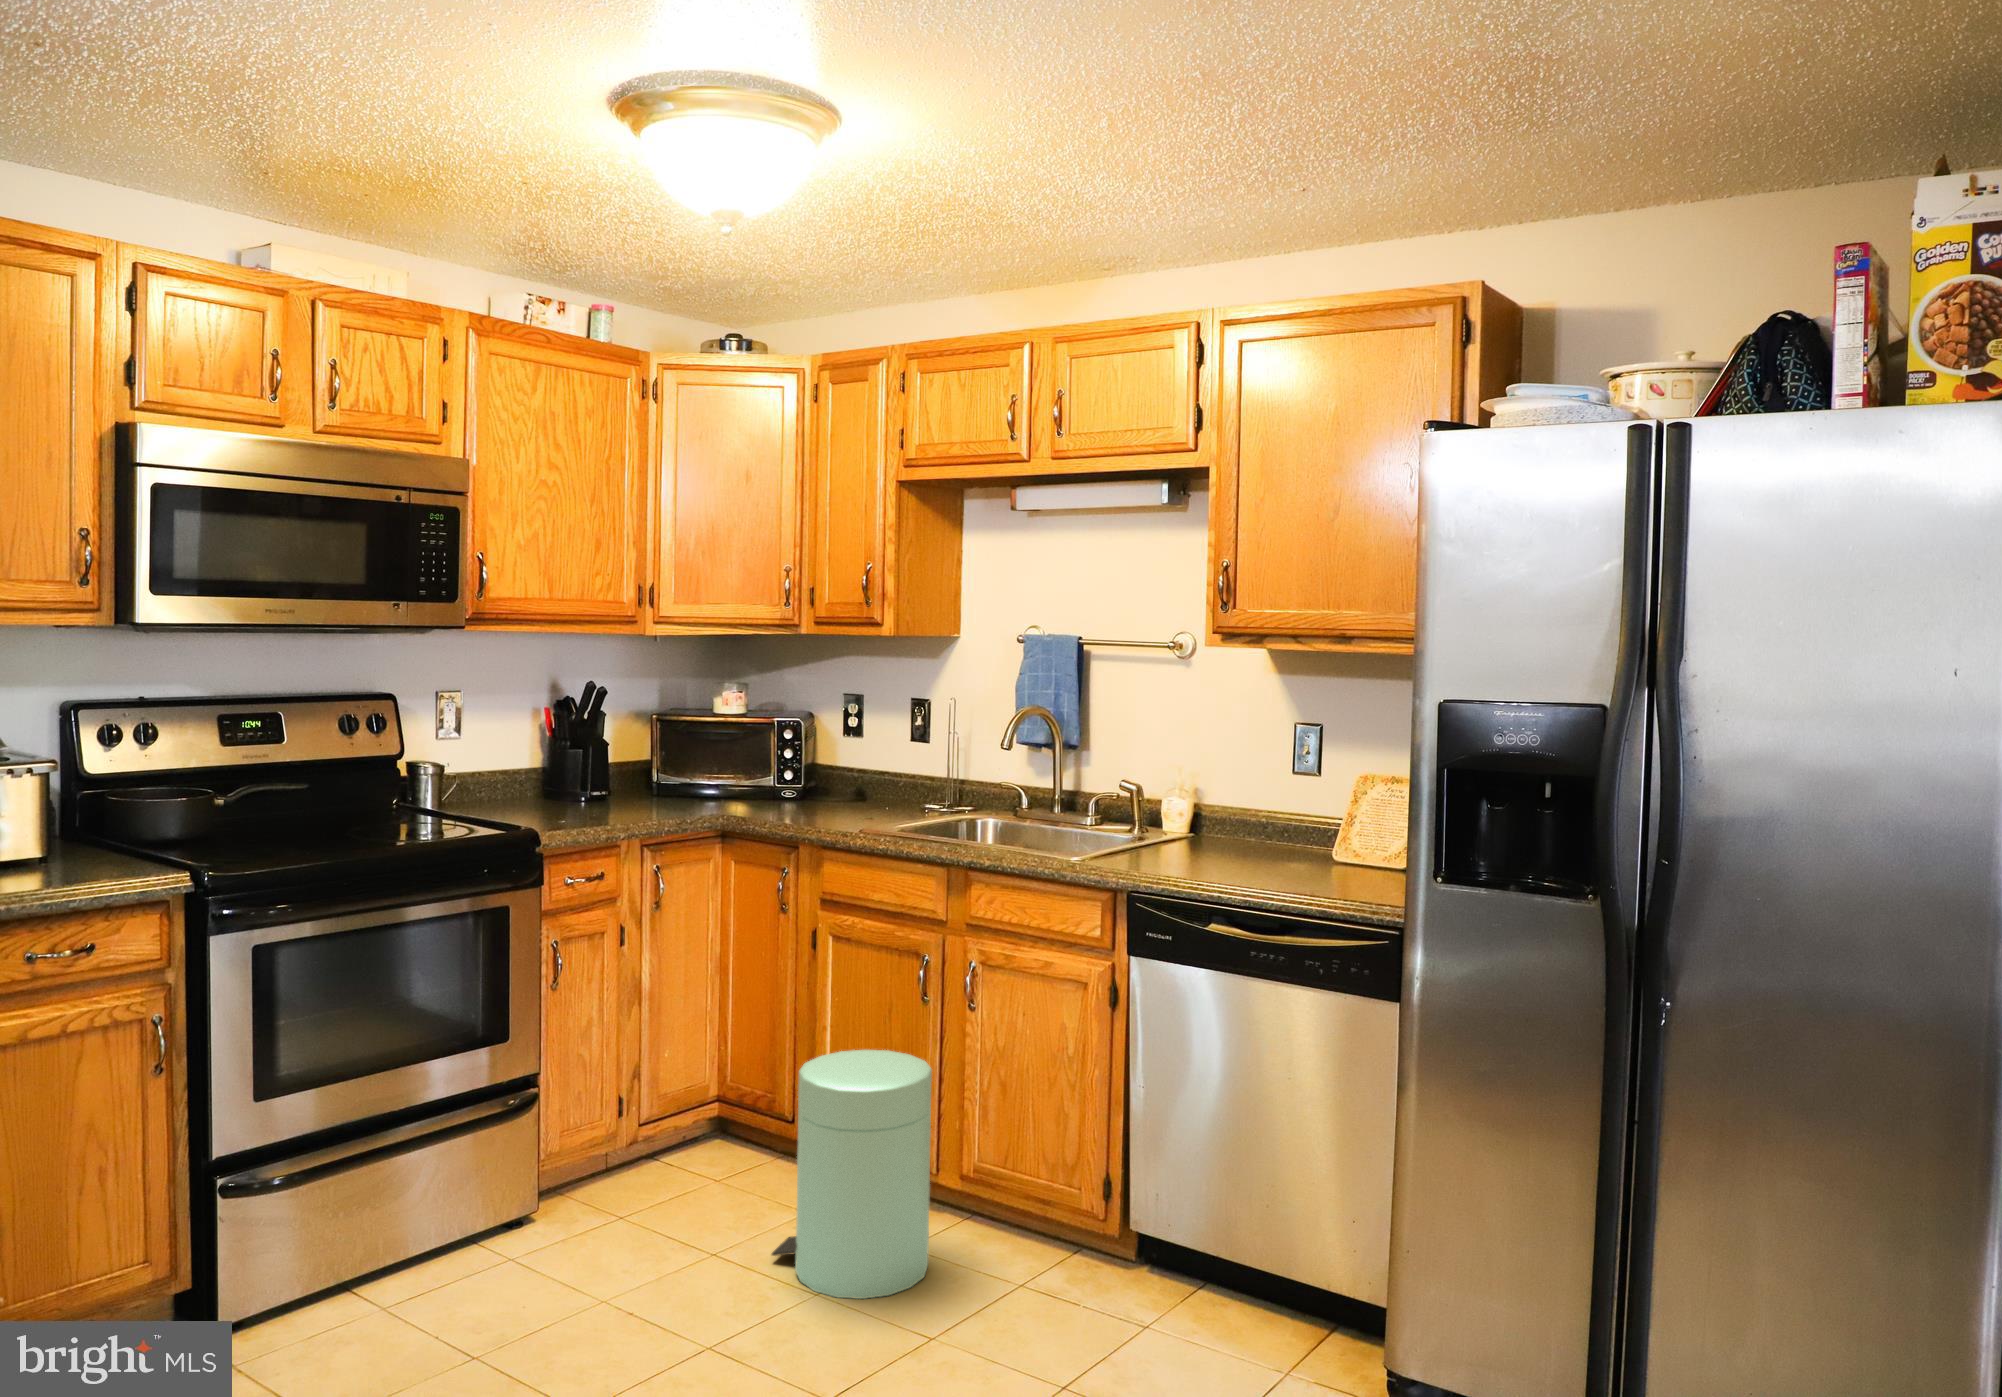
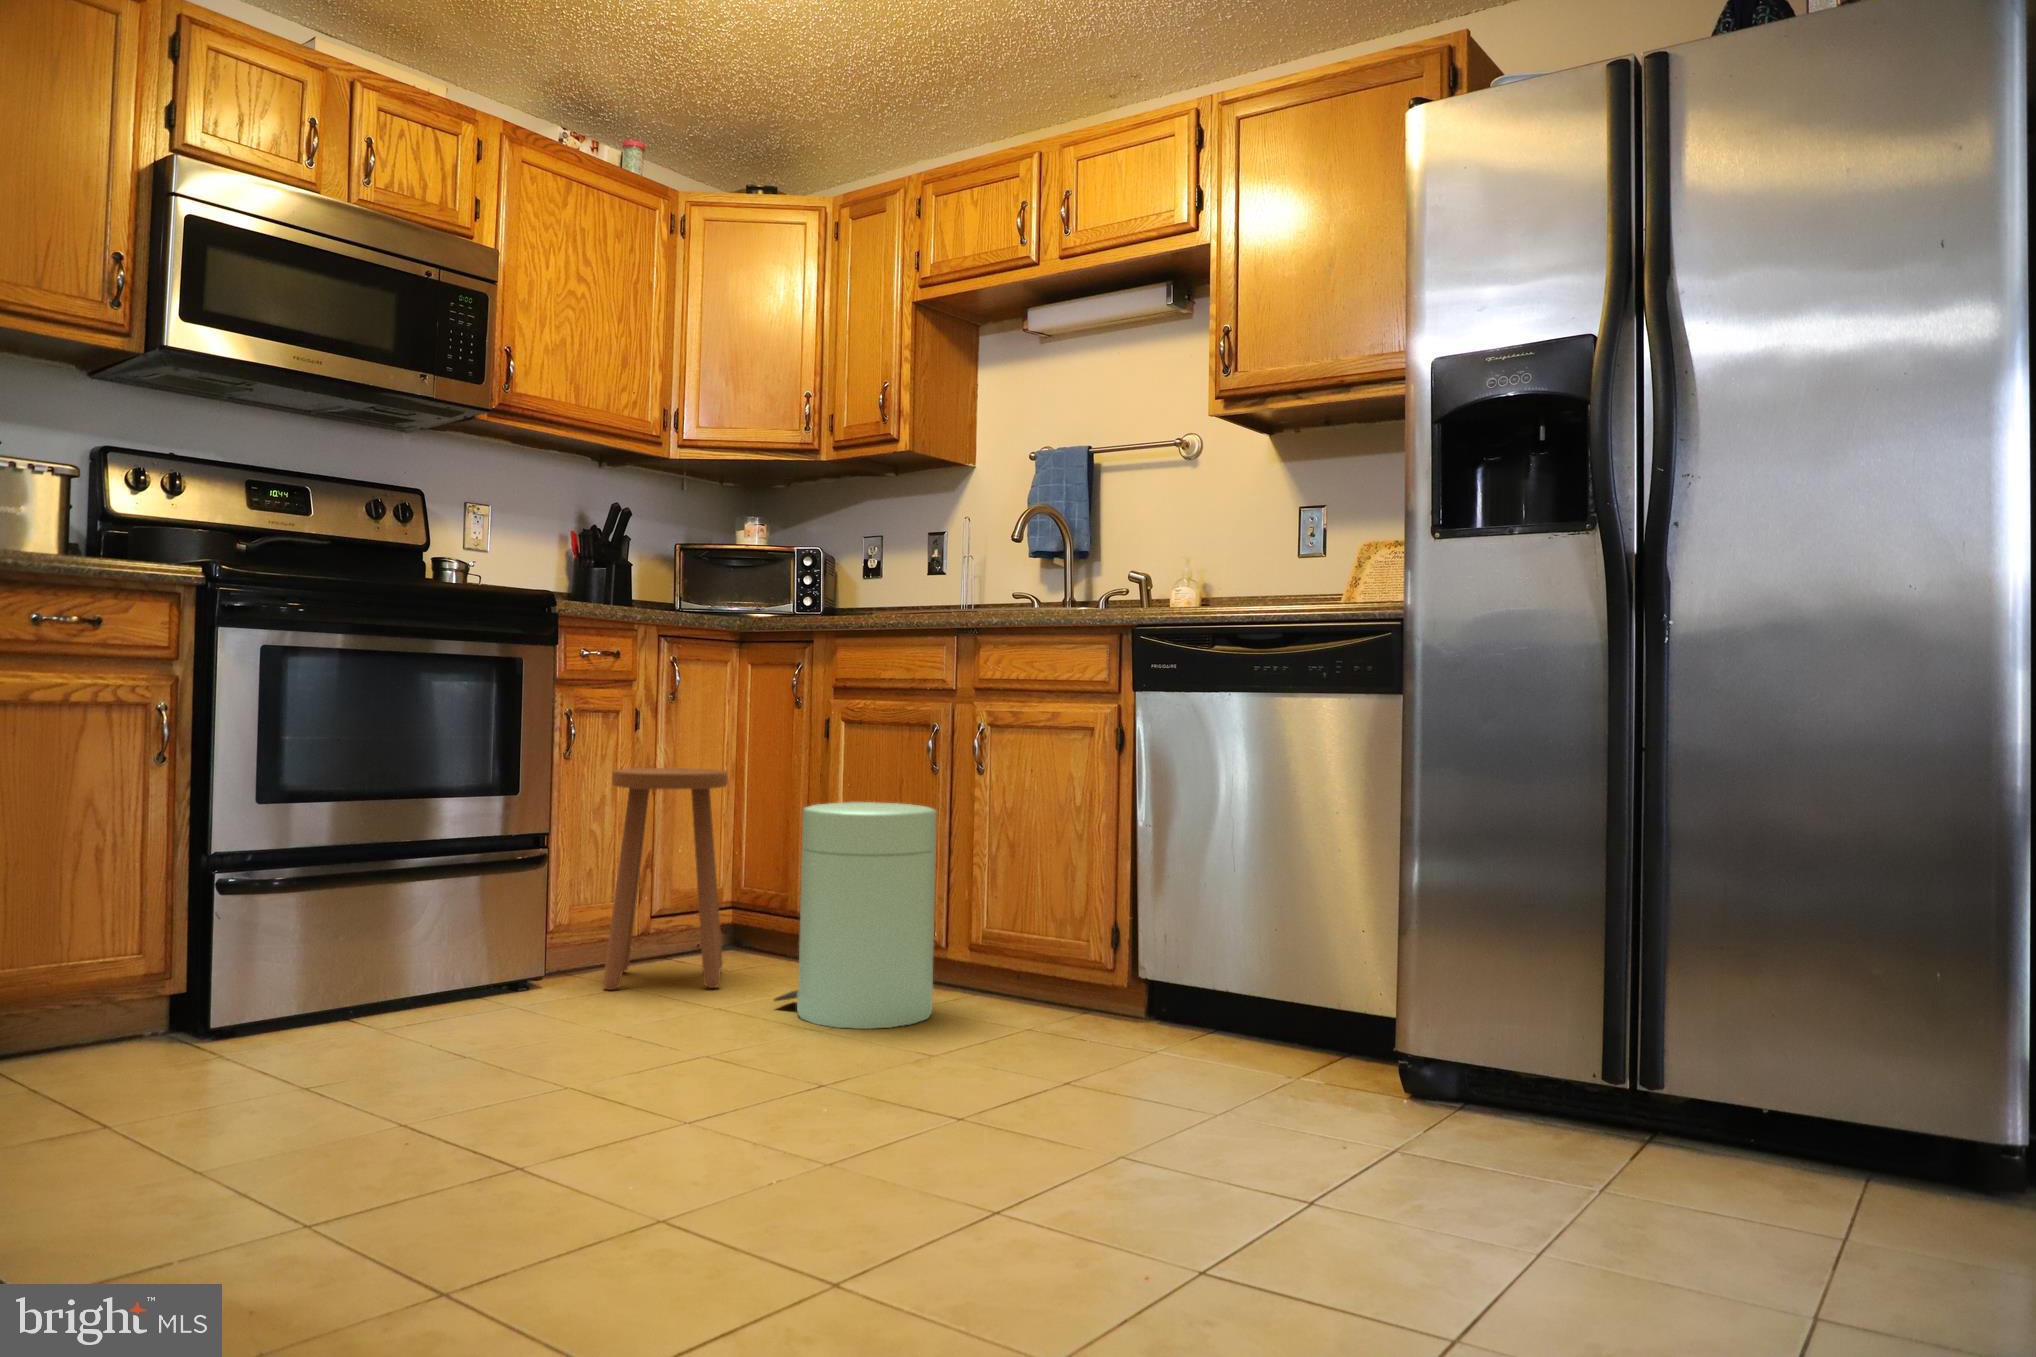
stool: none [599,989,718,1232] -> present [603,768,728,990]

